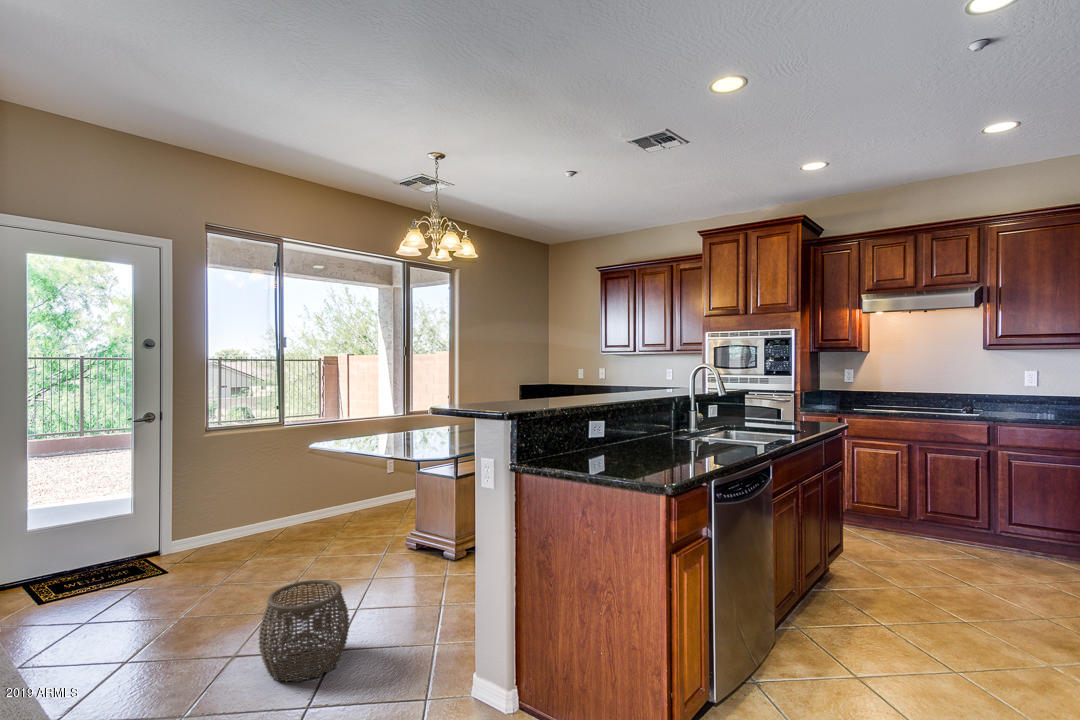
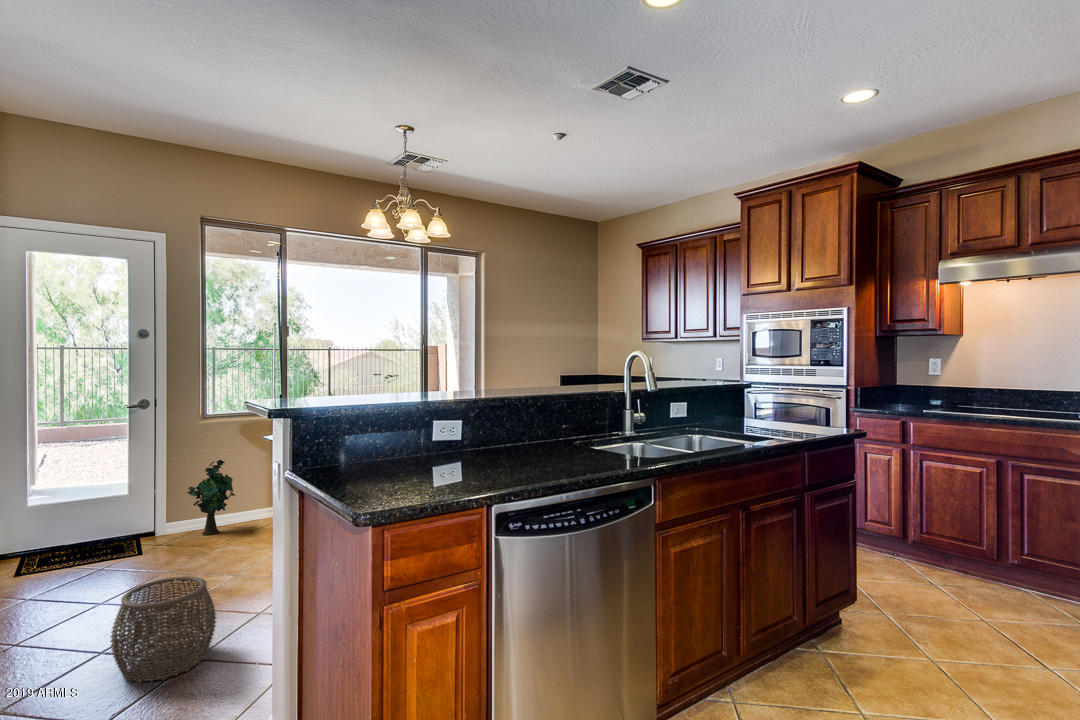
decorative plant: none [197,472,247,551] -> present [187,460,235,535]

